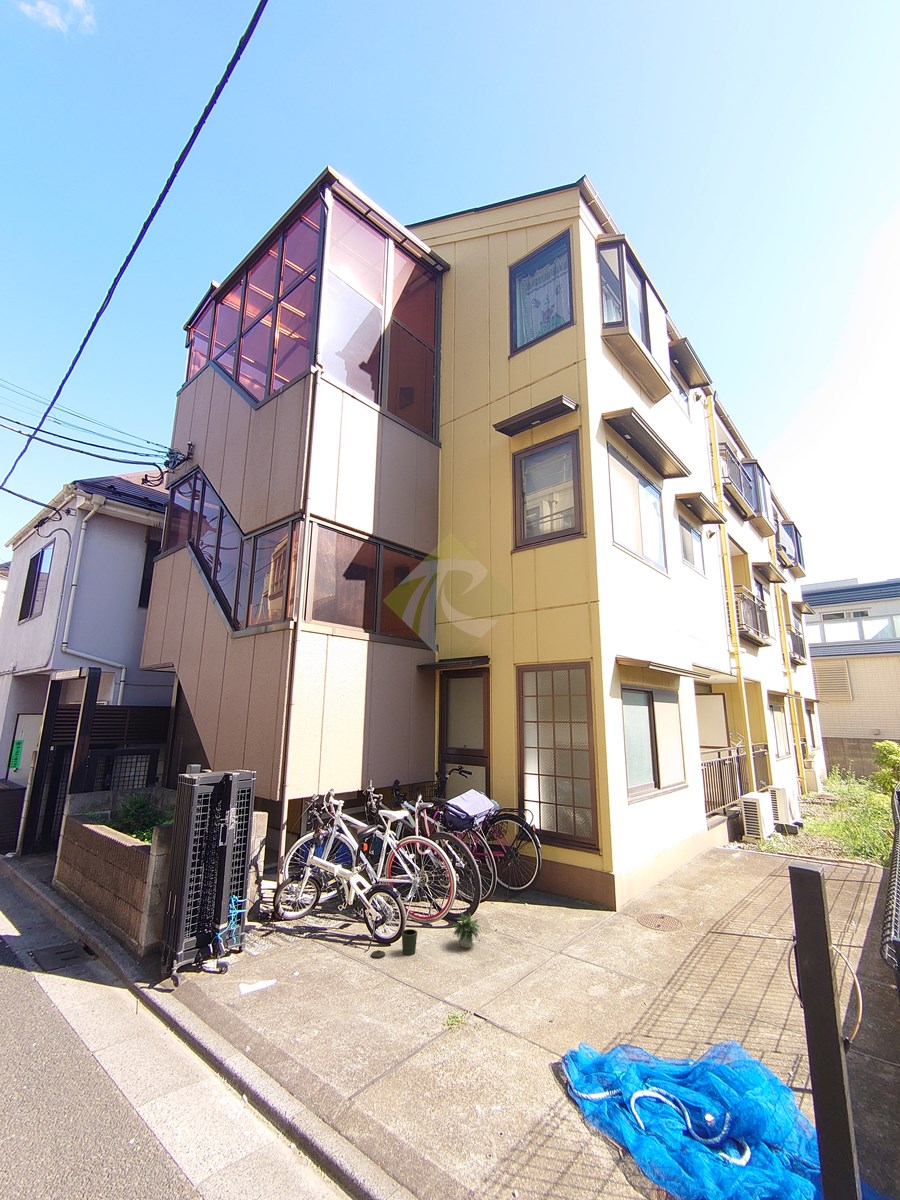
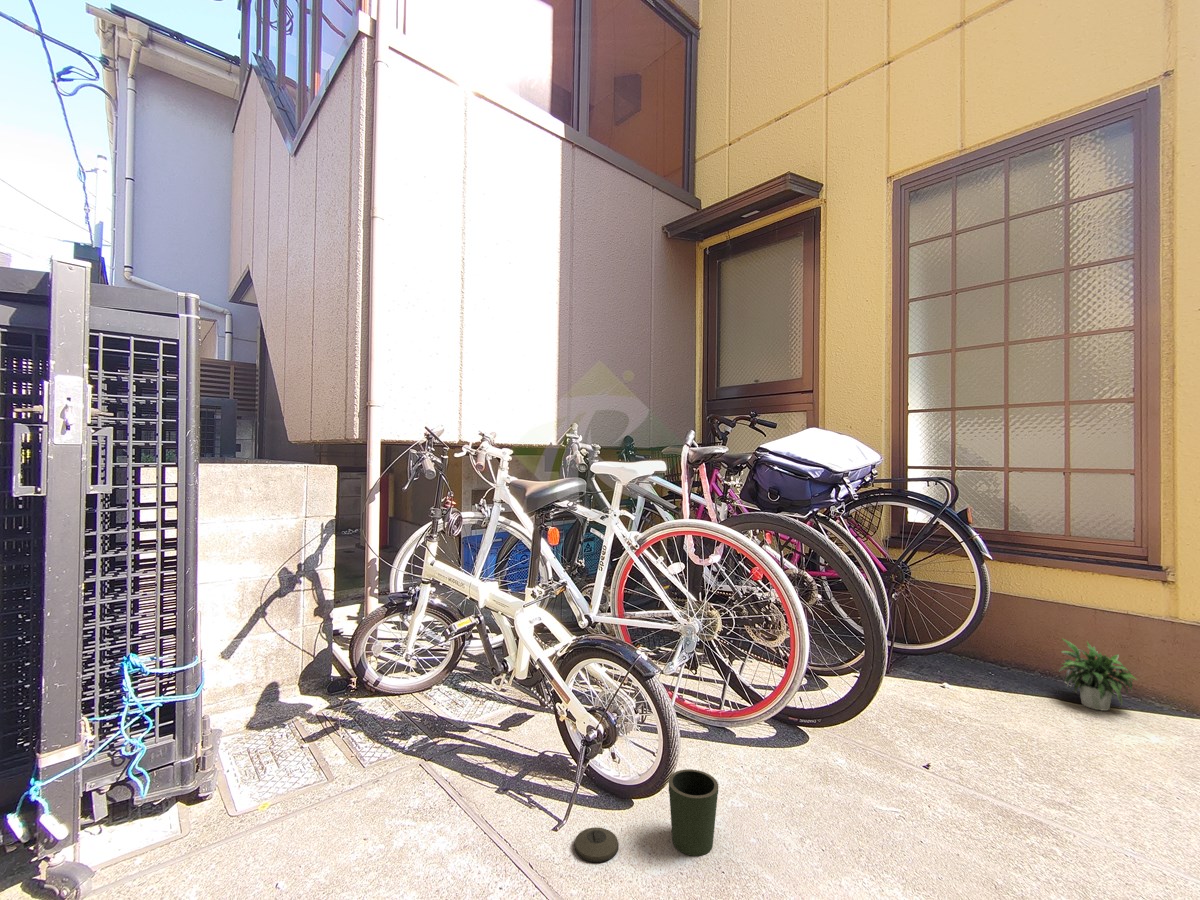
potted plant: present [453,912,479,948] -> present [1059,639,1136,711]

